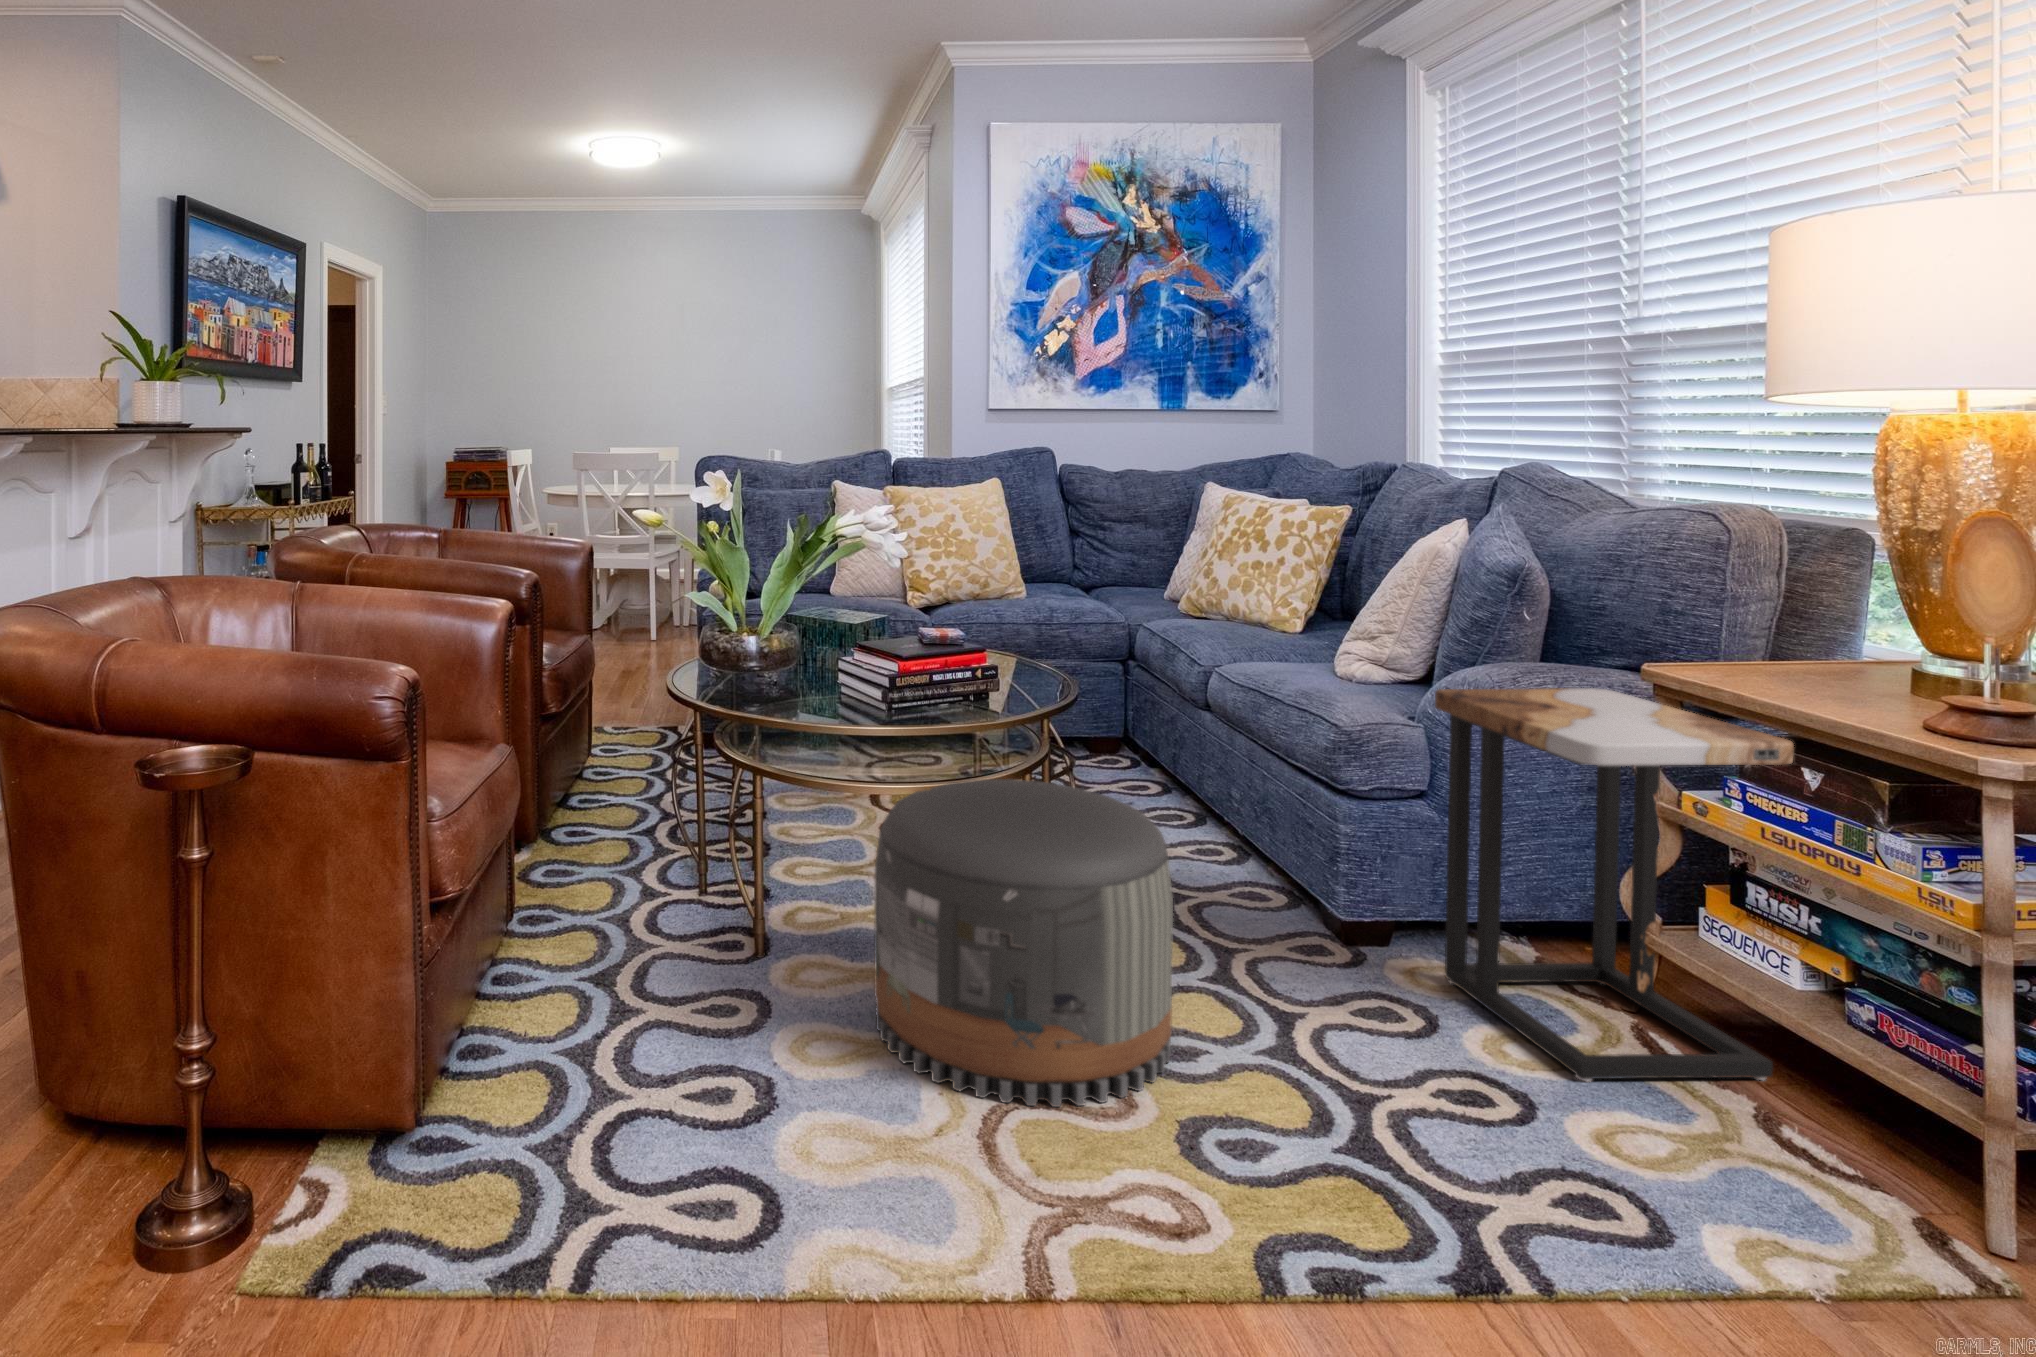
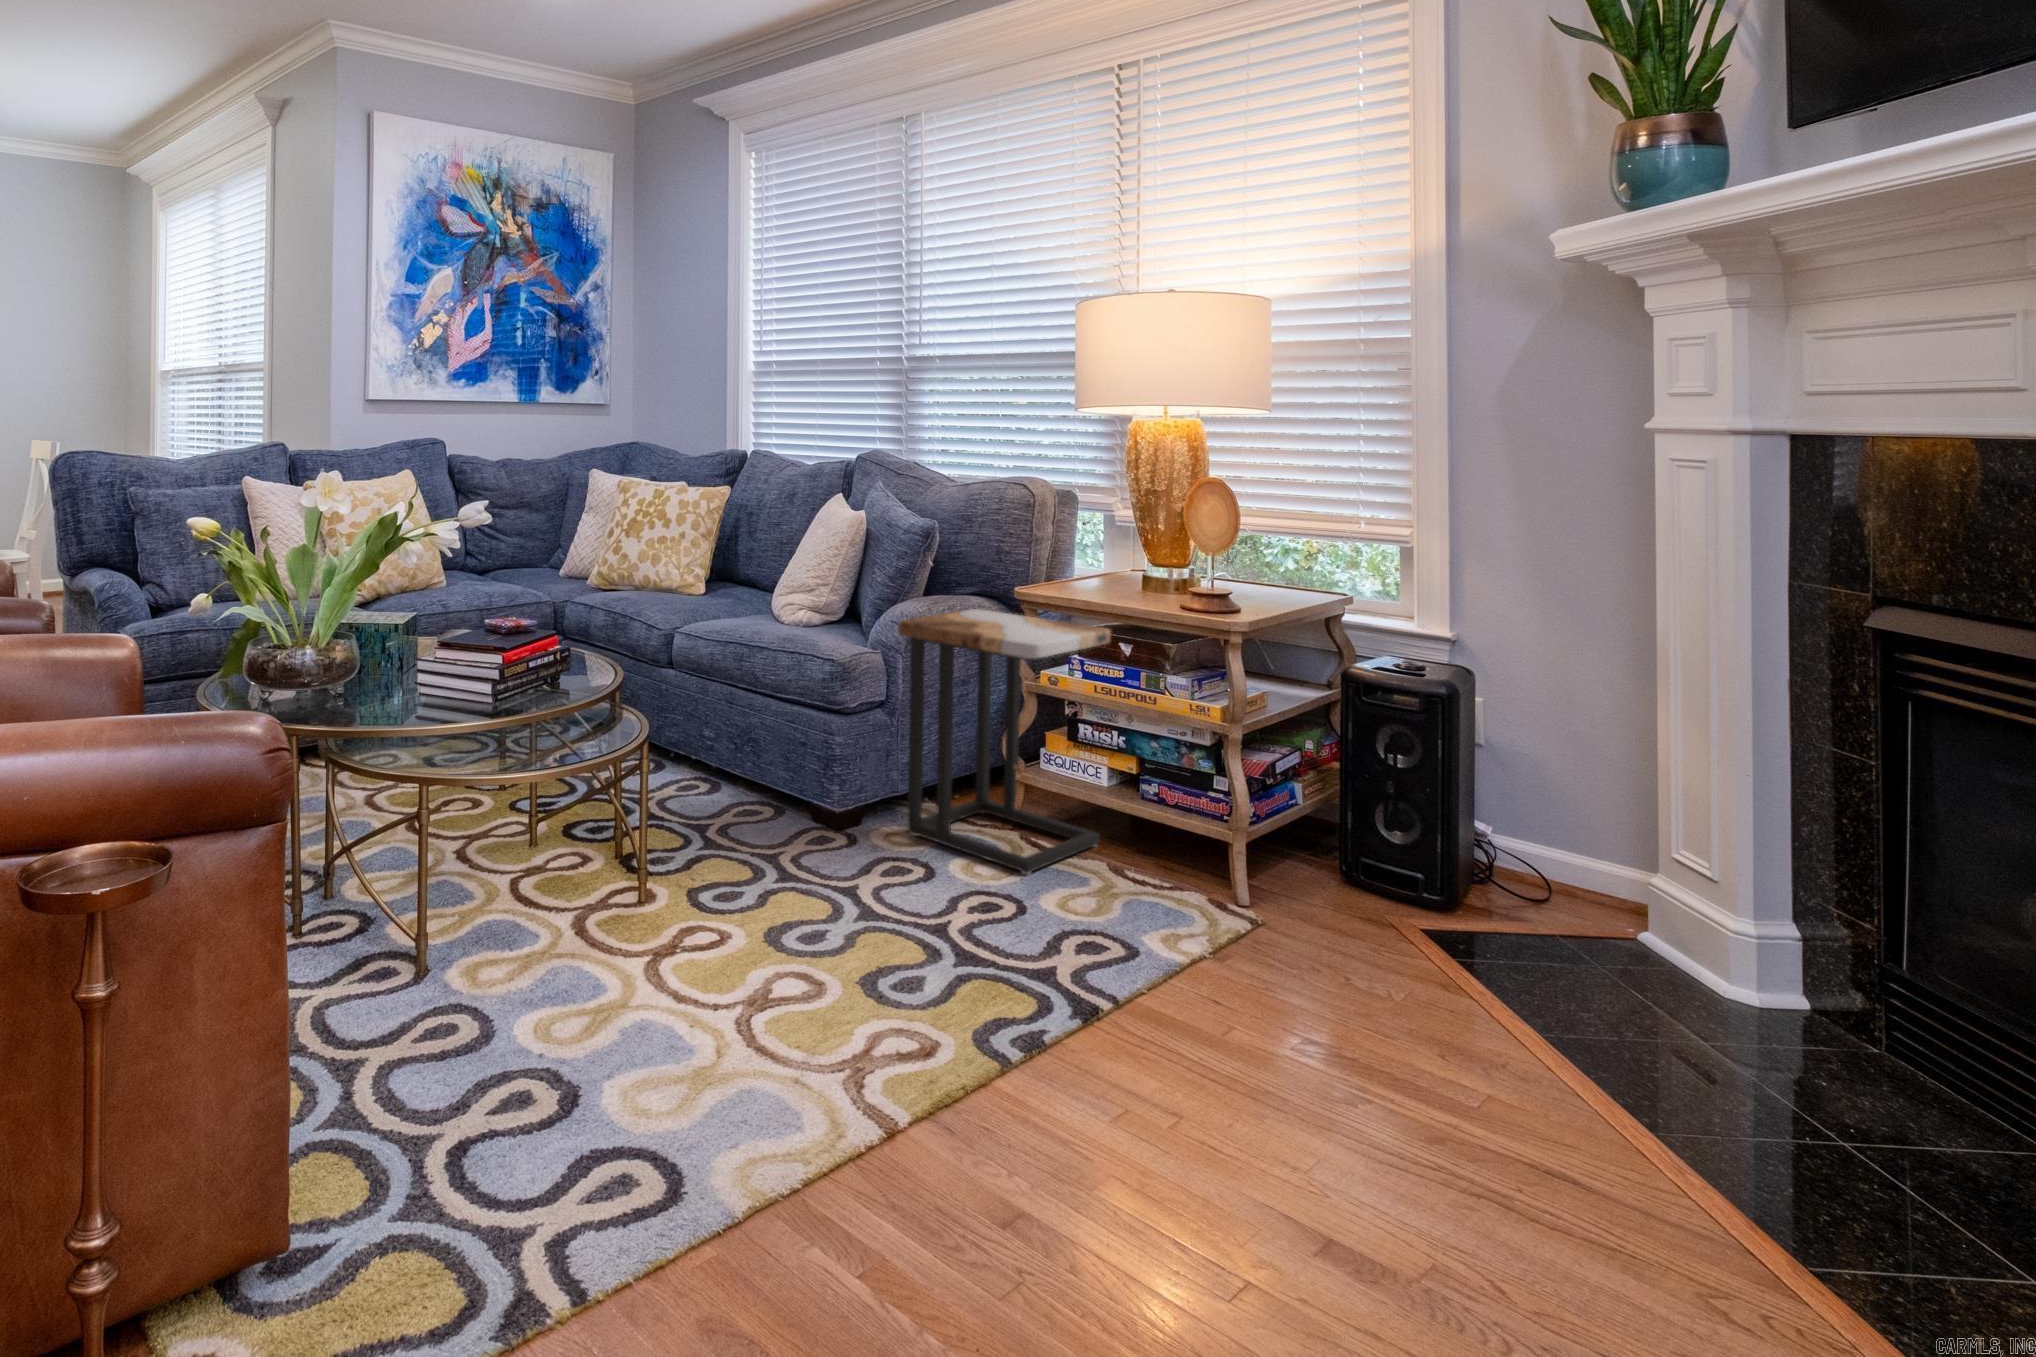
pouf: present [874,779,1173,1107] -> none [564,736,820,1016]

